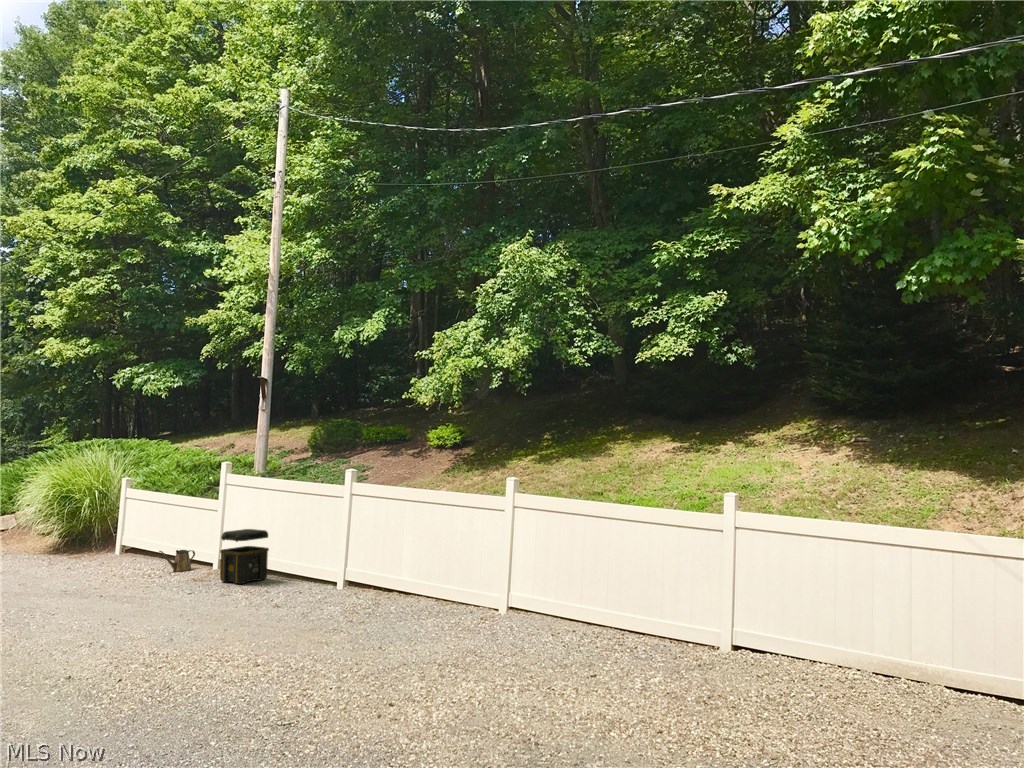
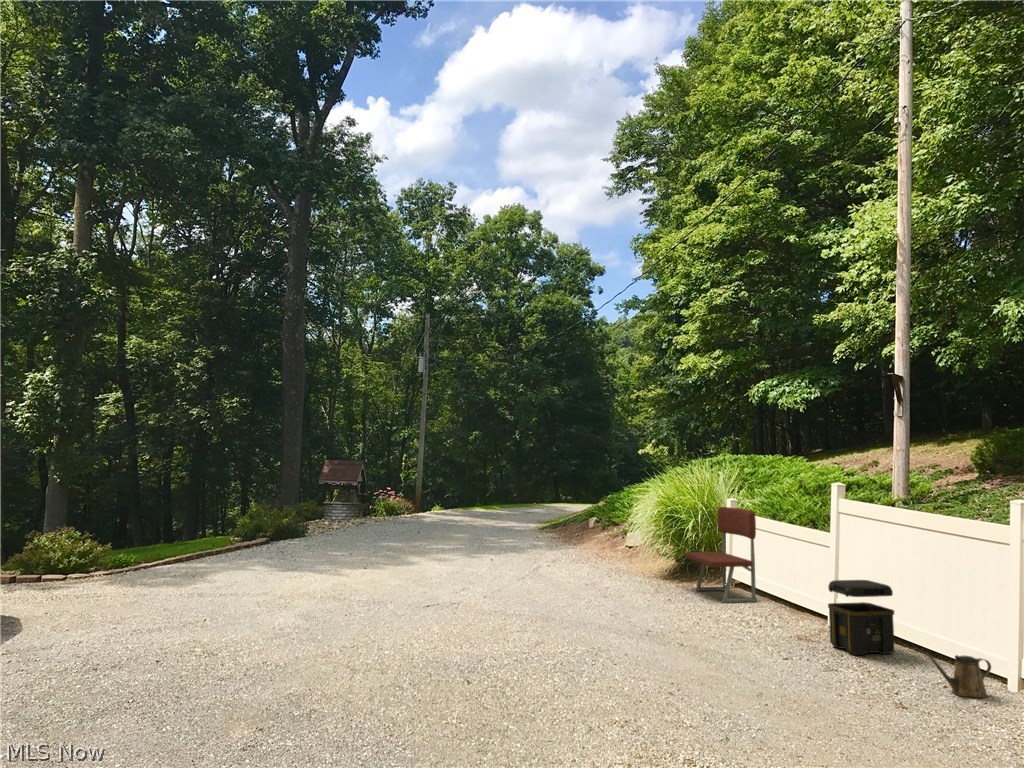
bench: none [74,484,150,567] -> present [684,507,757,603]
watering can: present [159,550,195,572] -> present [924,653,991,698]

